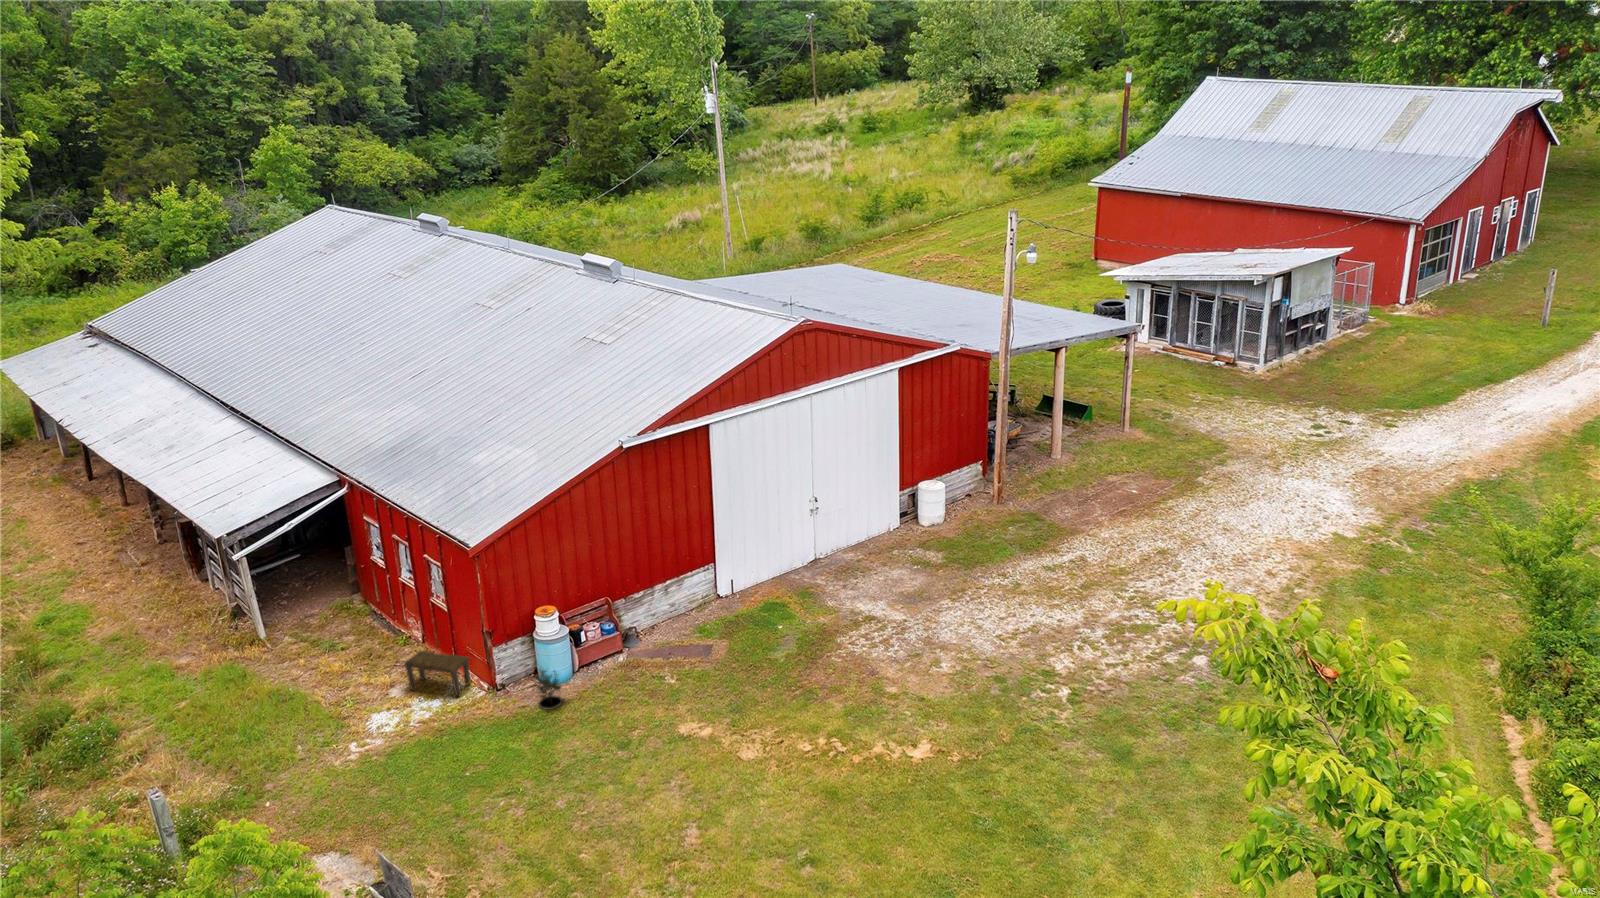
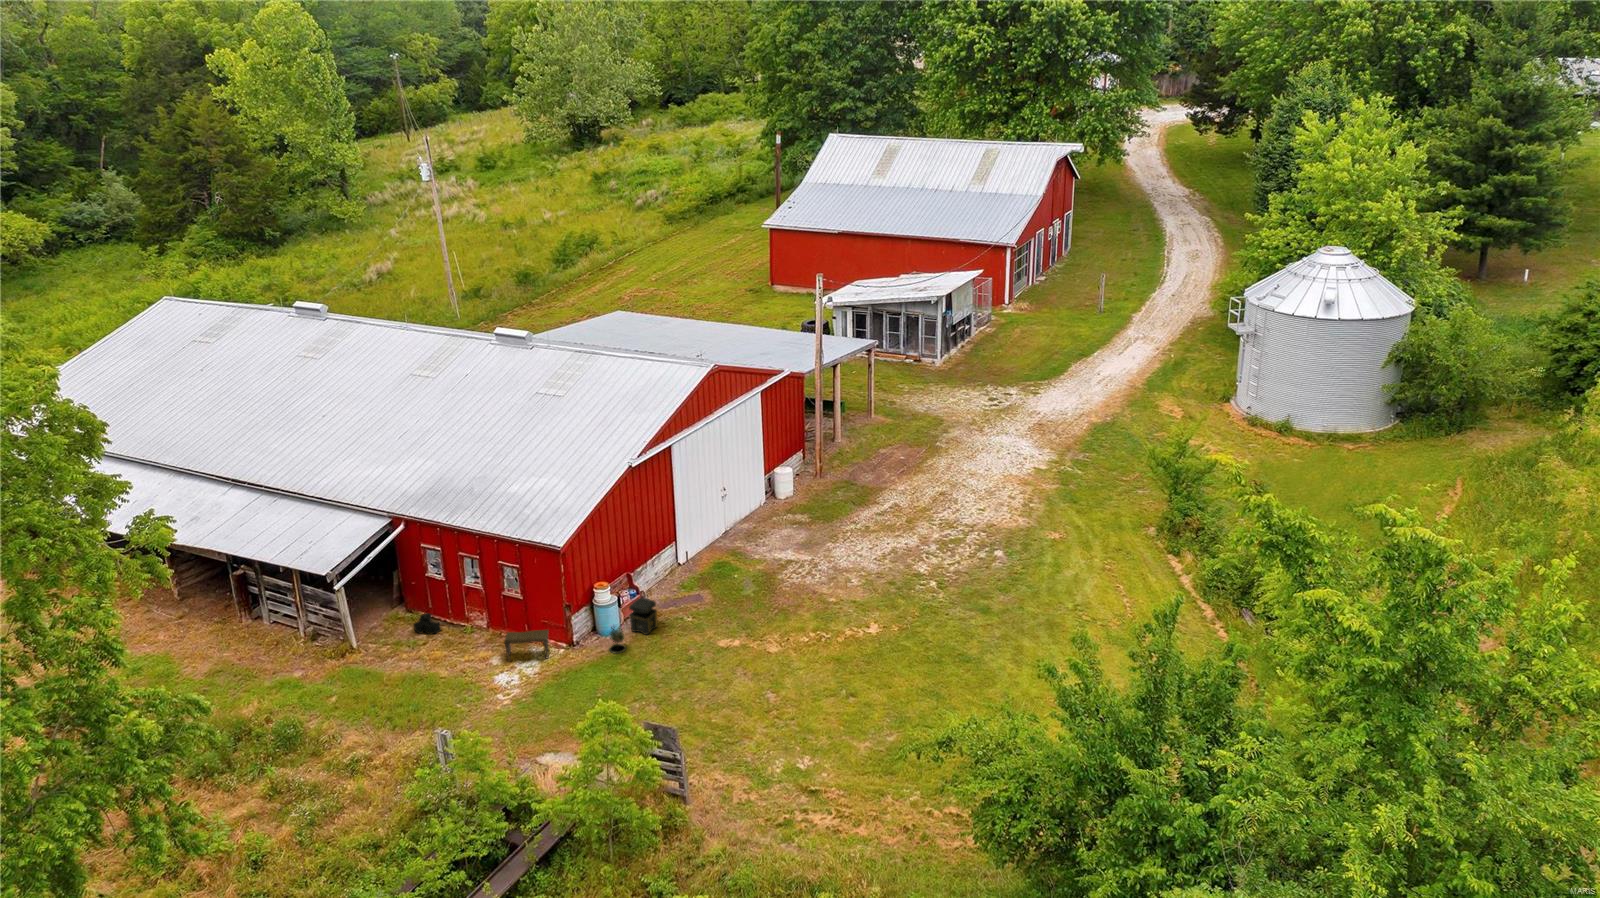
storage bin: none [351,603,382,634] -> present [414,613,441,635]
toolbox: none [584,635,626,690] -> present [629,598,657,635]

